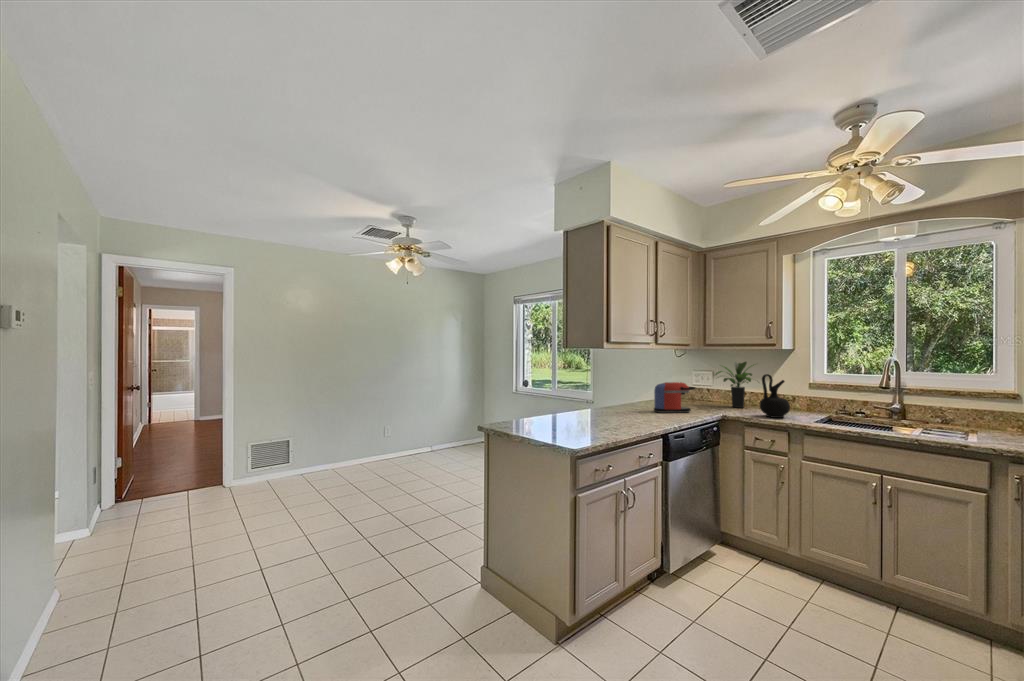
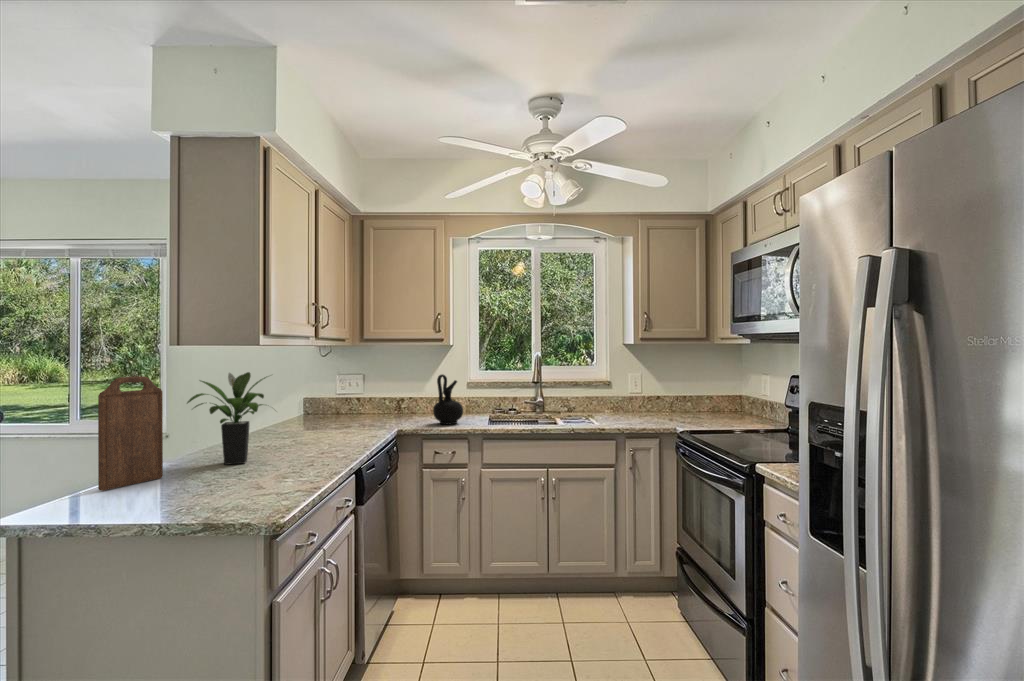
potted plant: present [715,362,754,408] -> present [187,372,266,465]
cutting board: none [511,365,544,425] -> present [98,376,163,491]
coffee maker: present [654,382,695,413] -> none [311,391,362,436]

